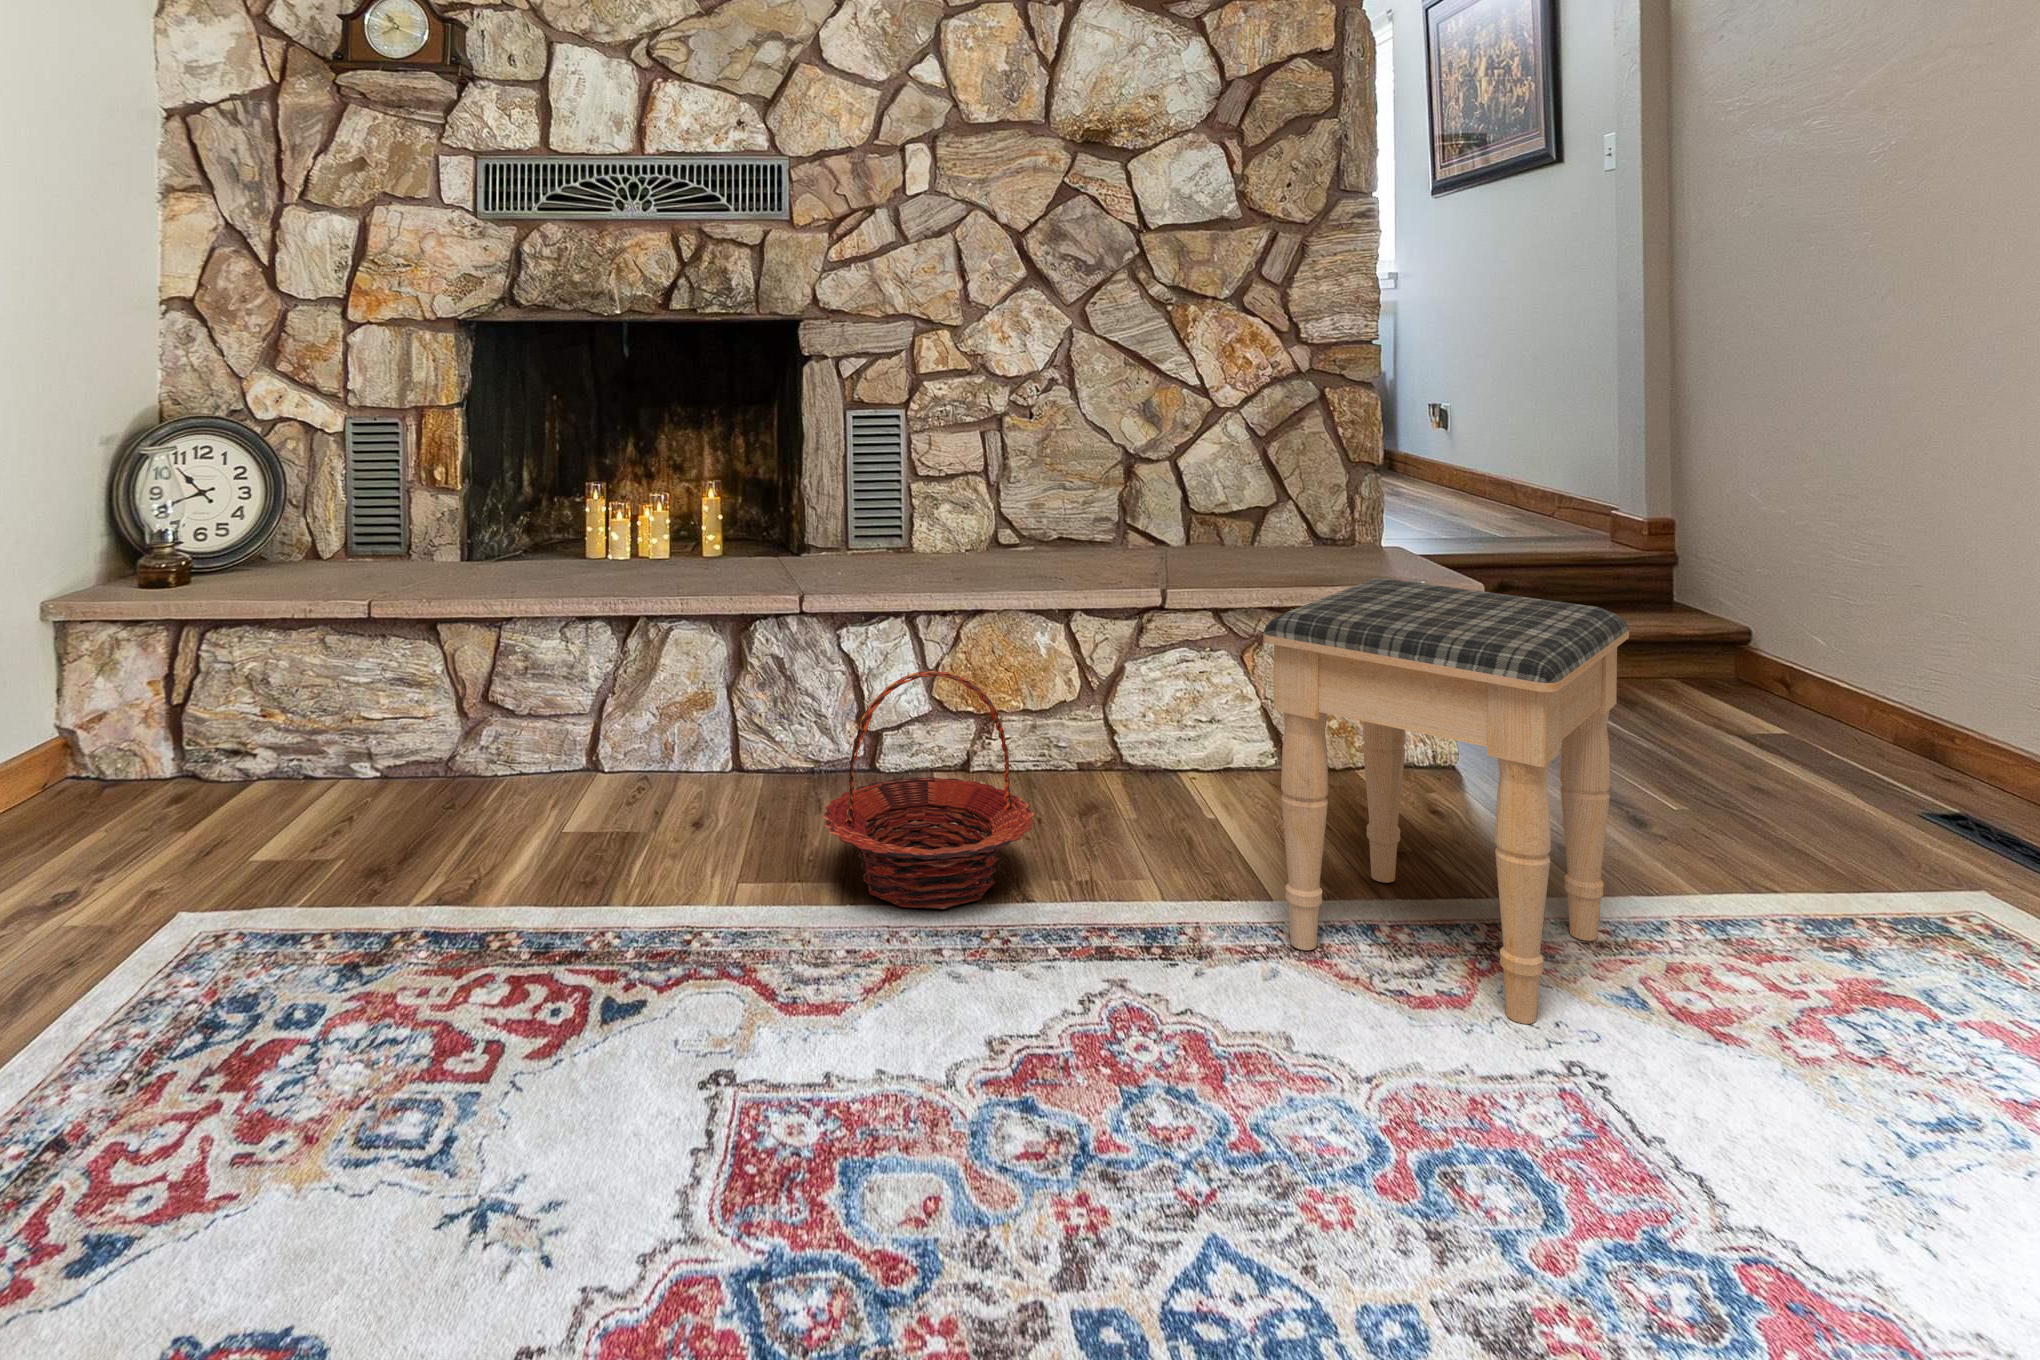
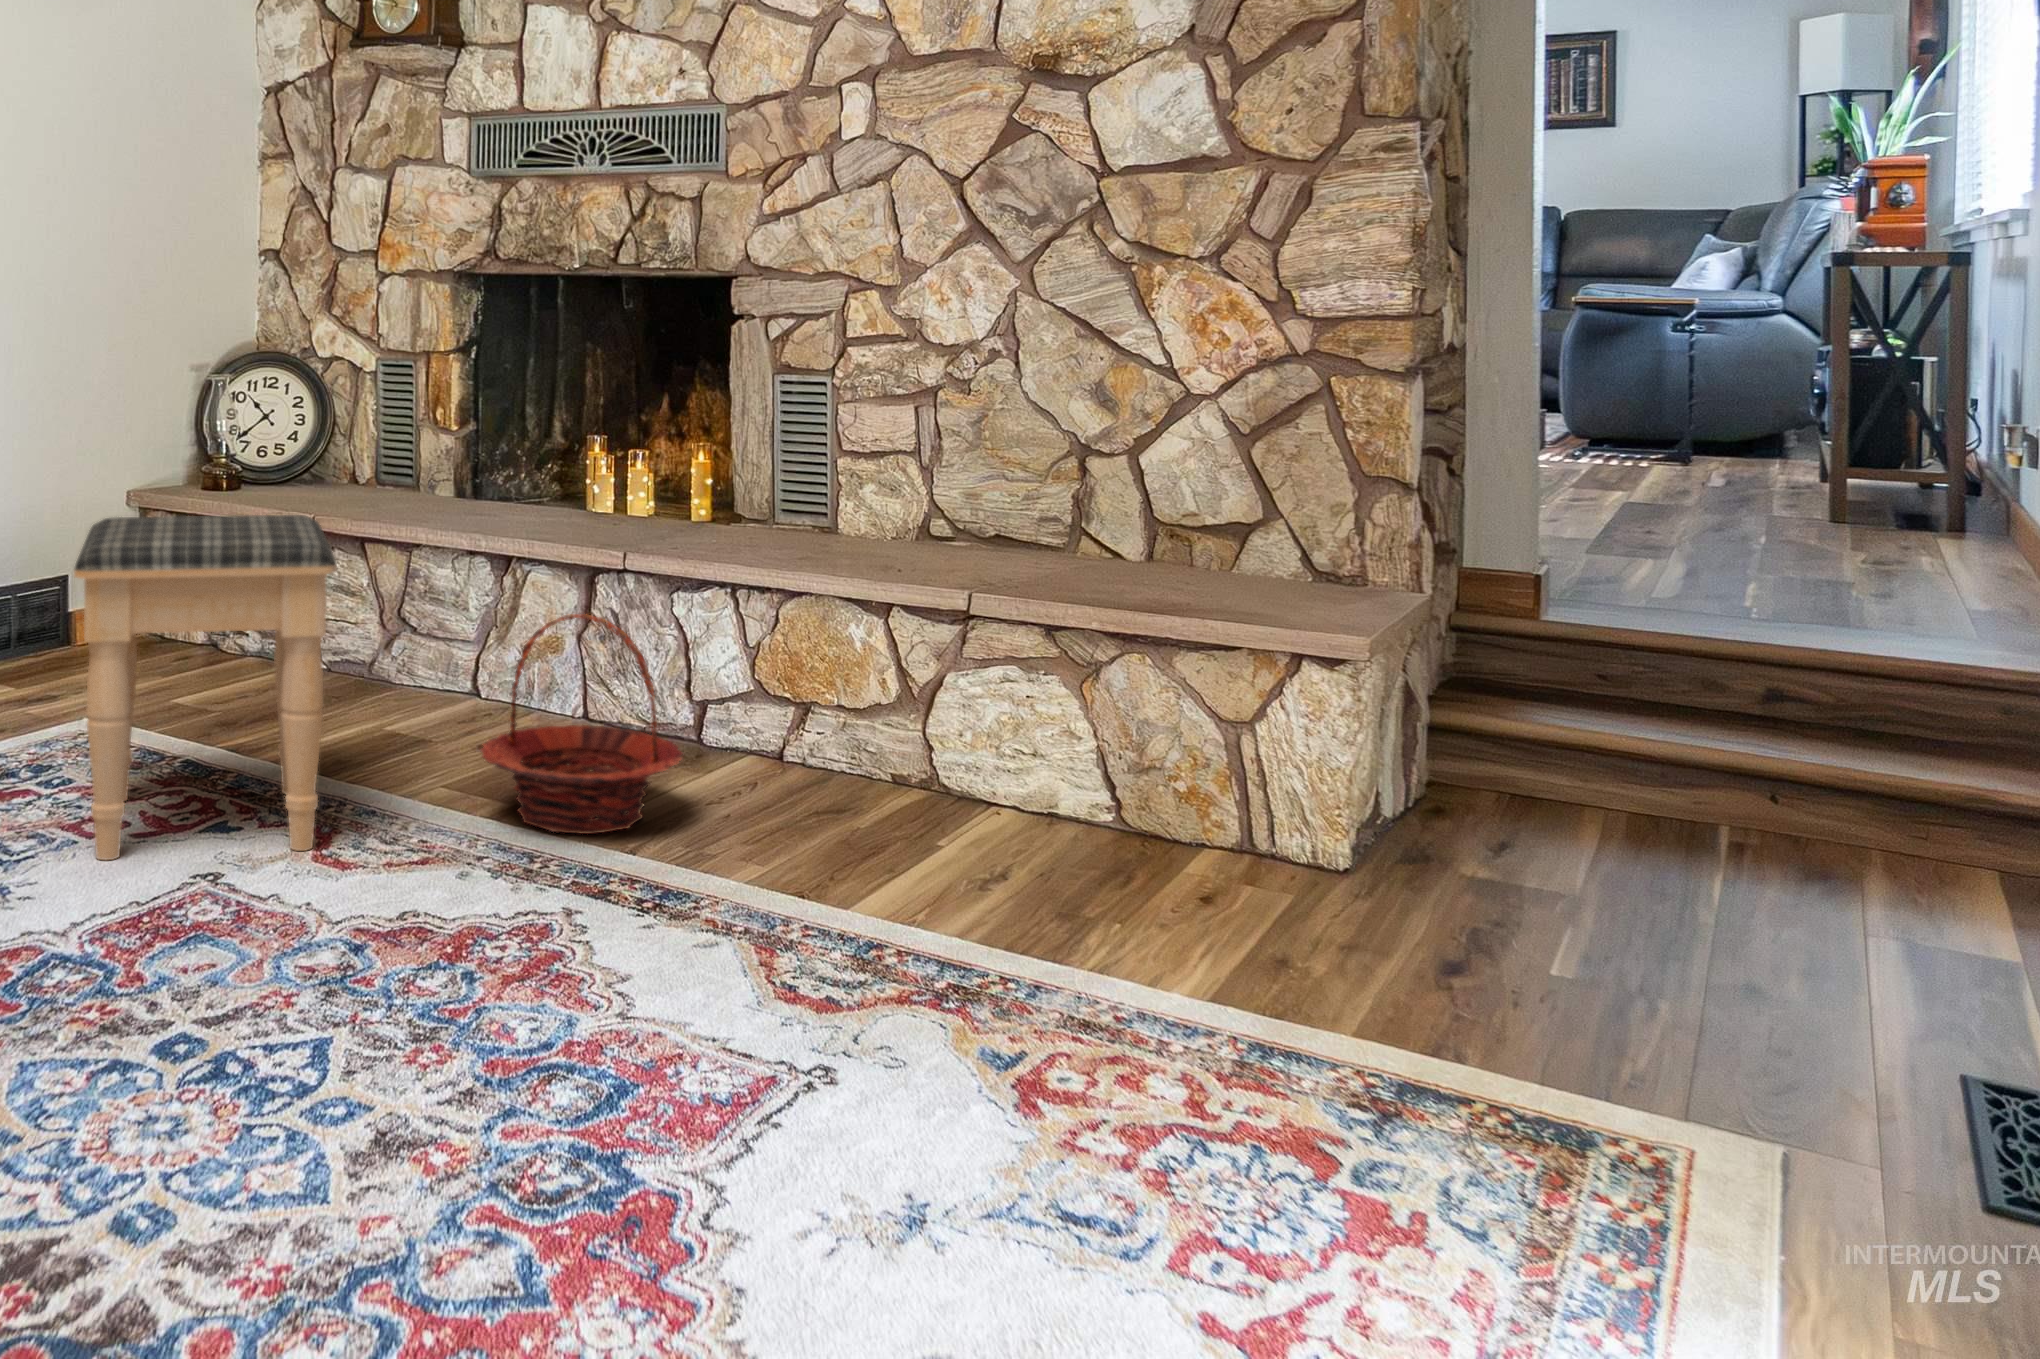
footstool: present [1263,578,1629,1024] -> present [74,515,337,860]

